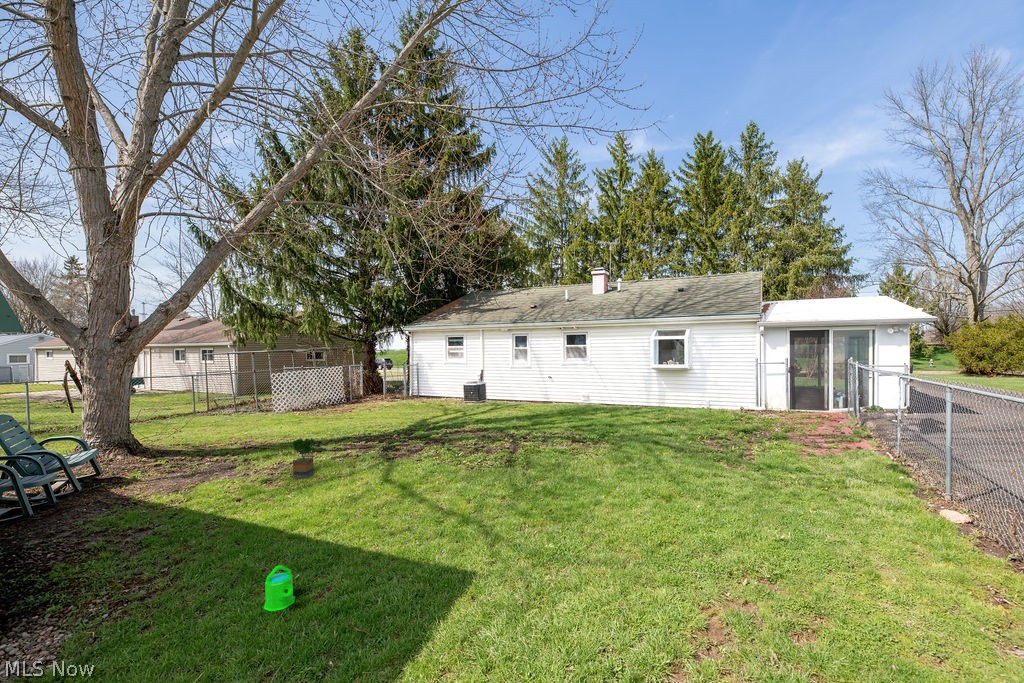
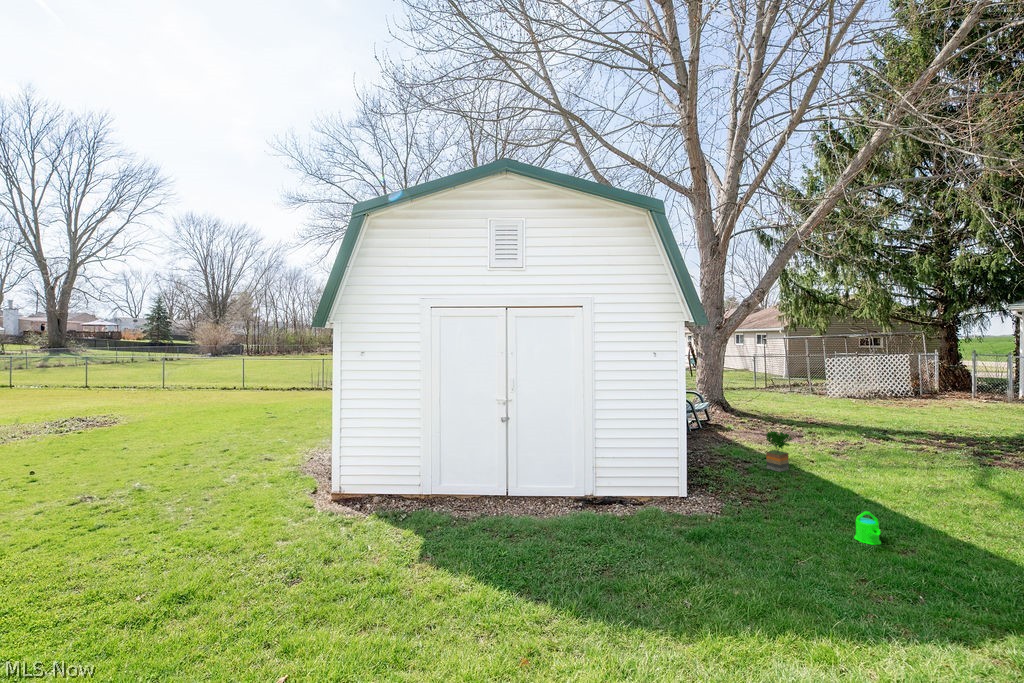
potted tree: present [292,438,317,479] -> present [766,431,792,472]

